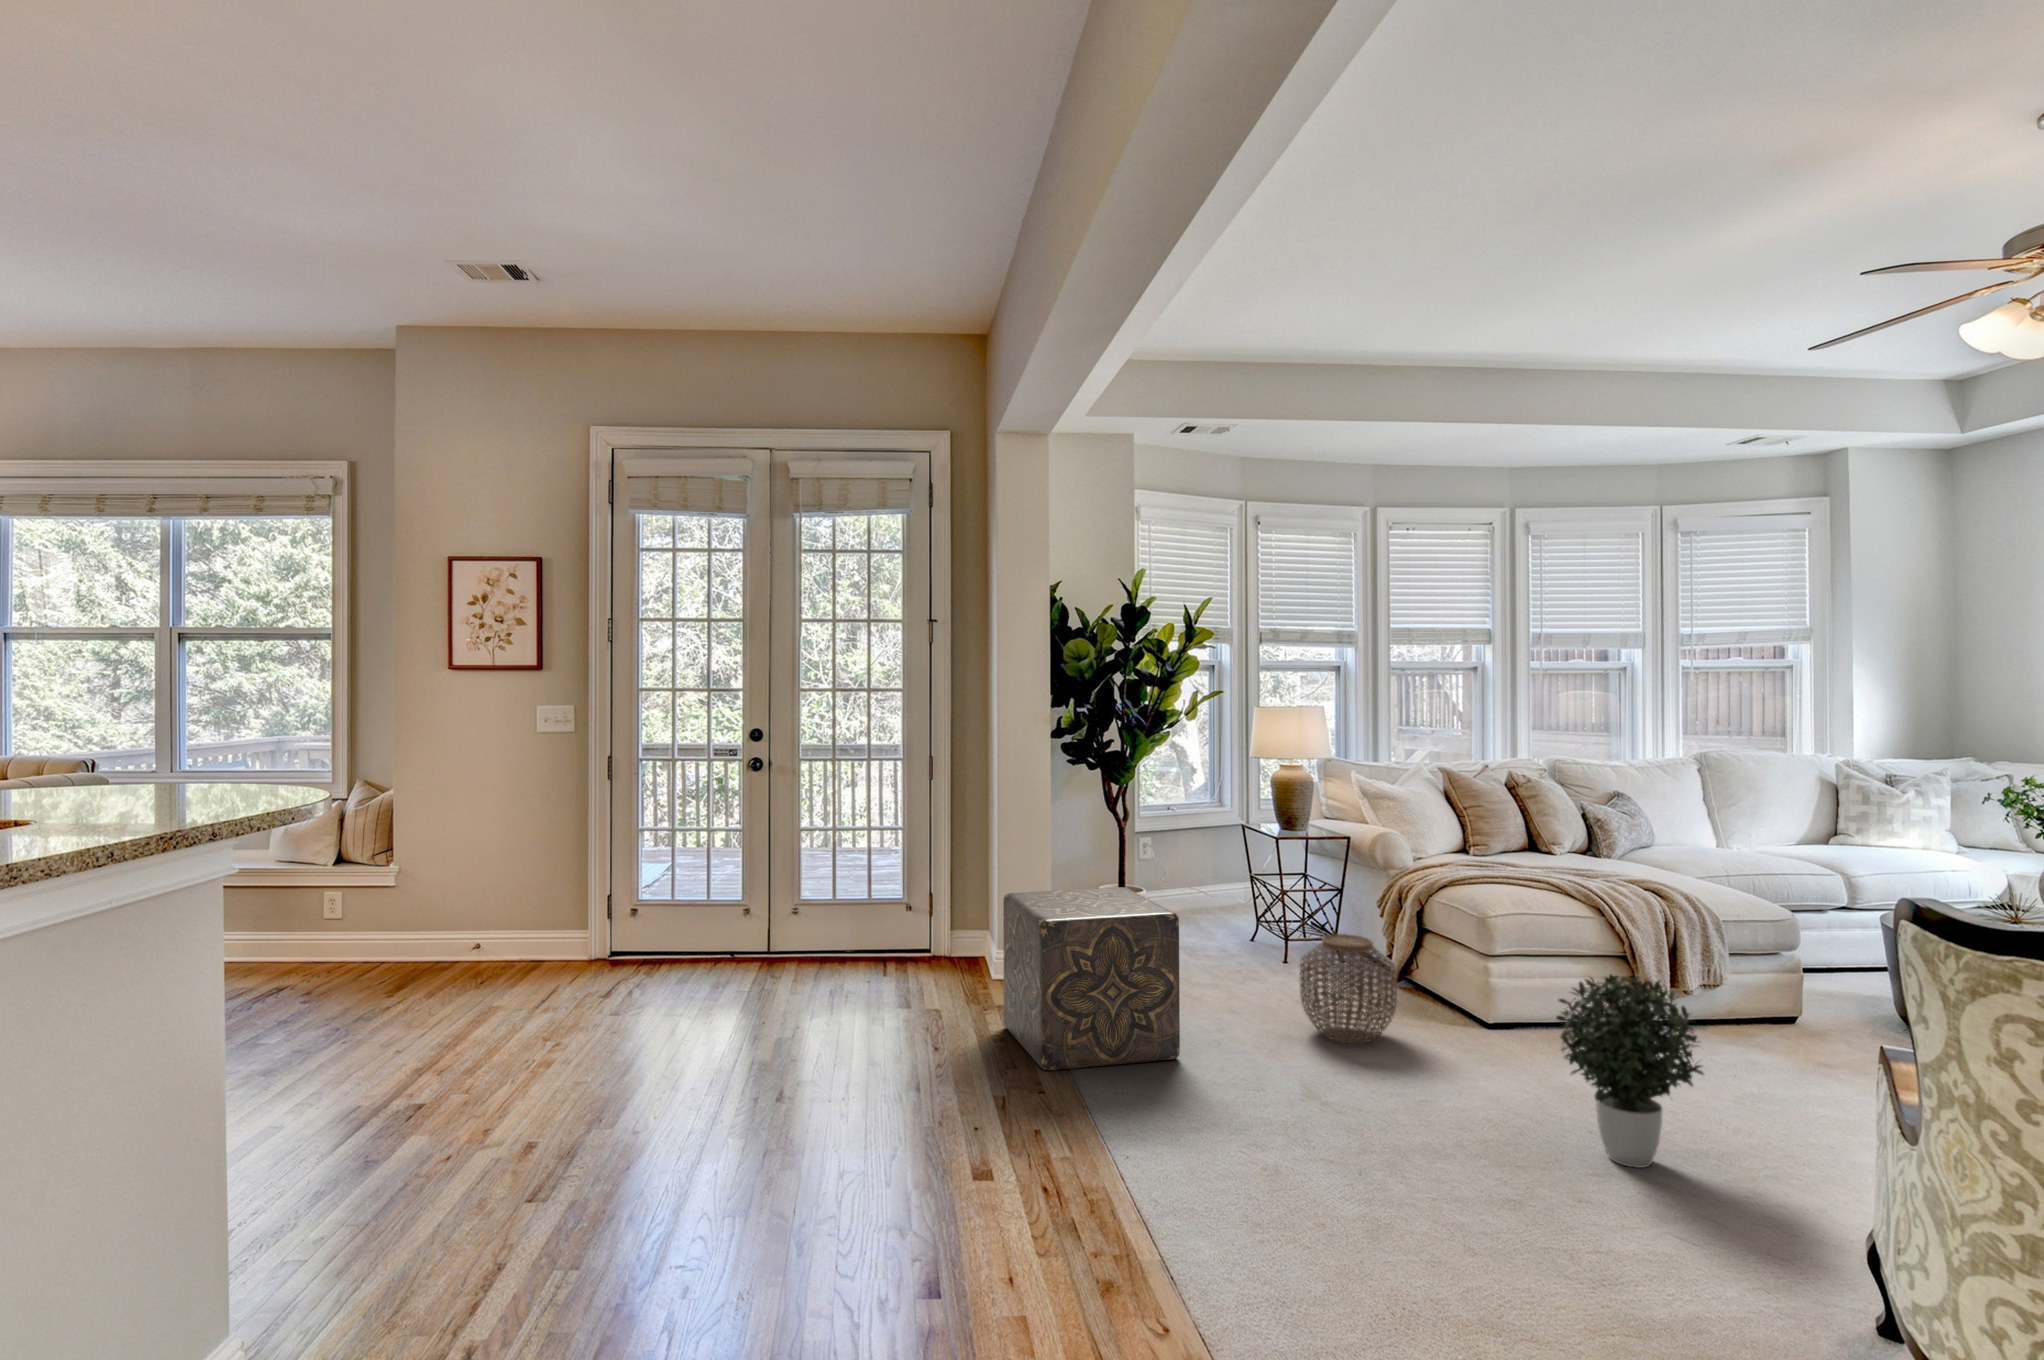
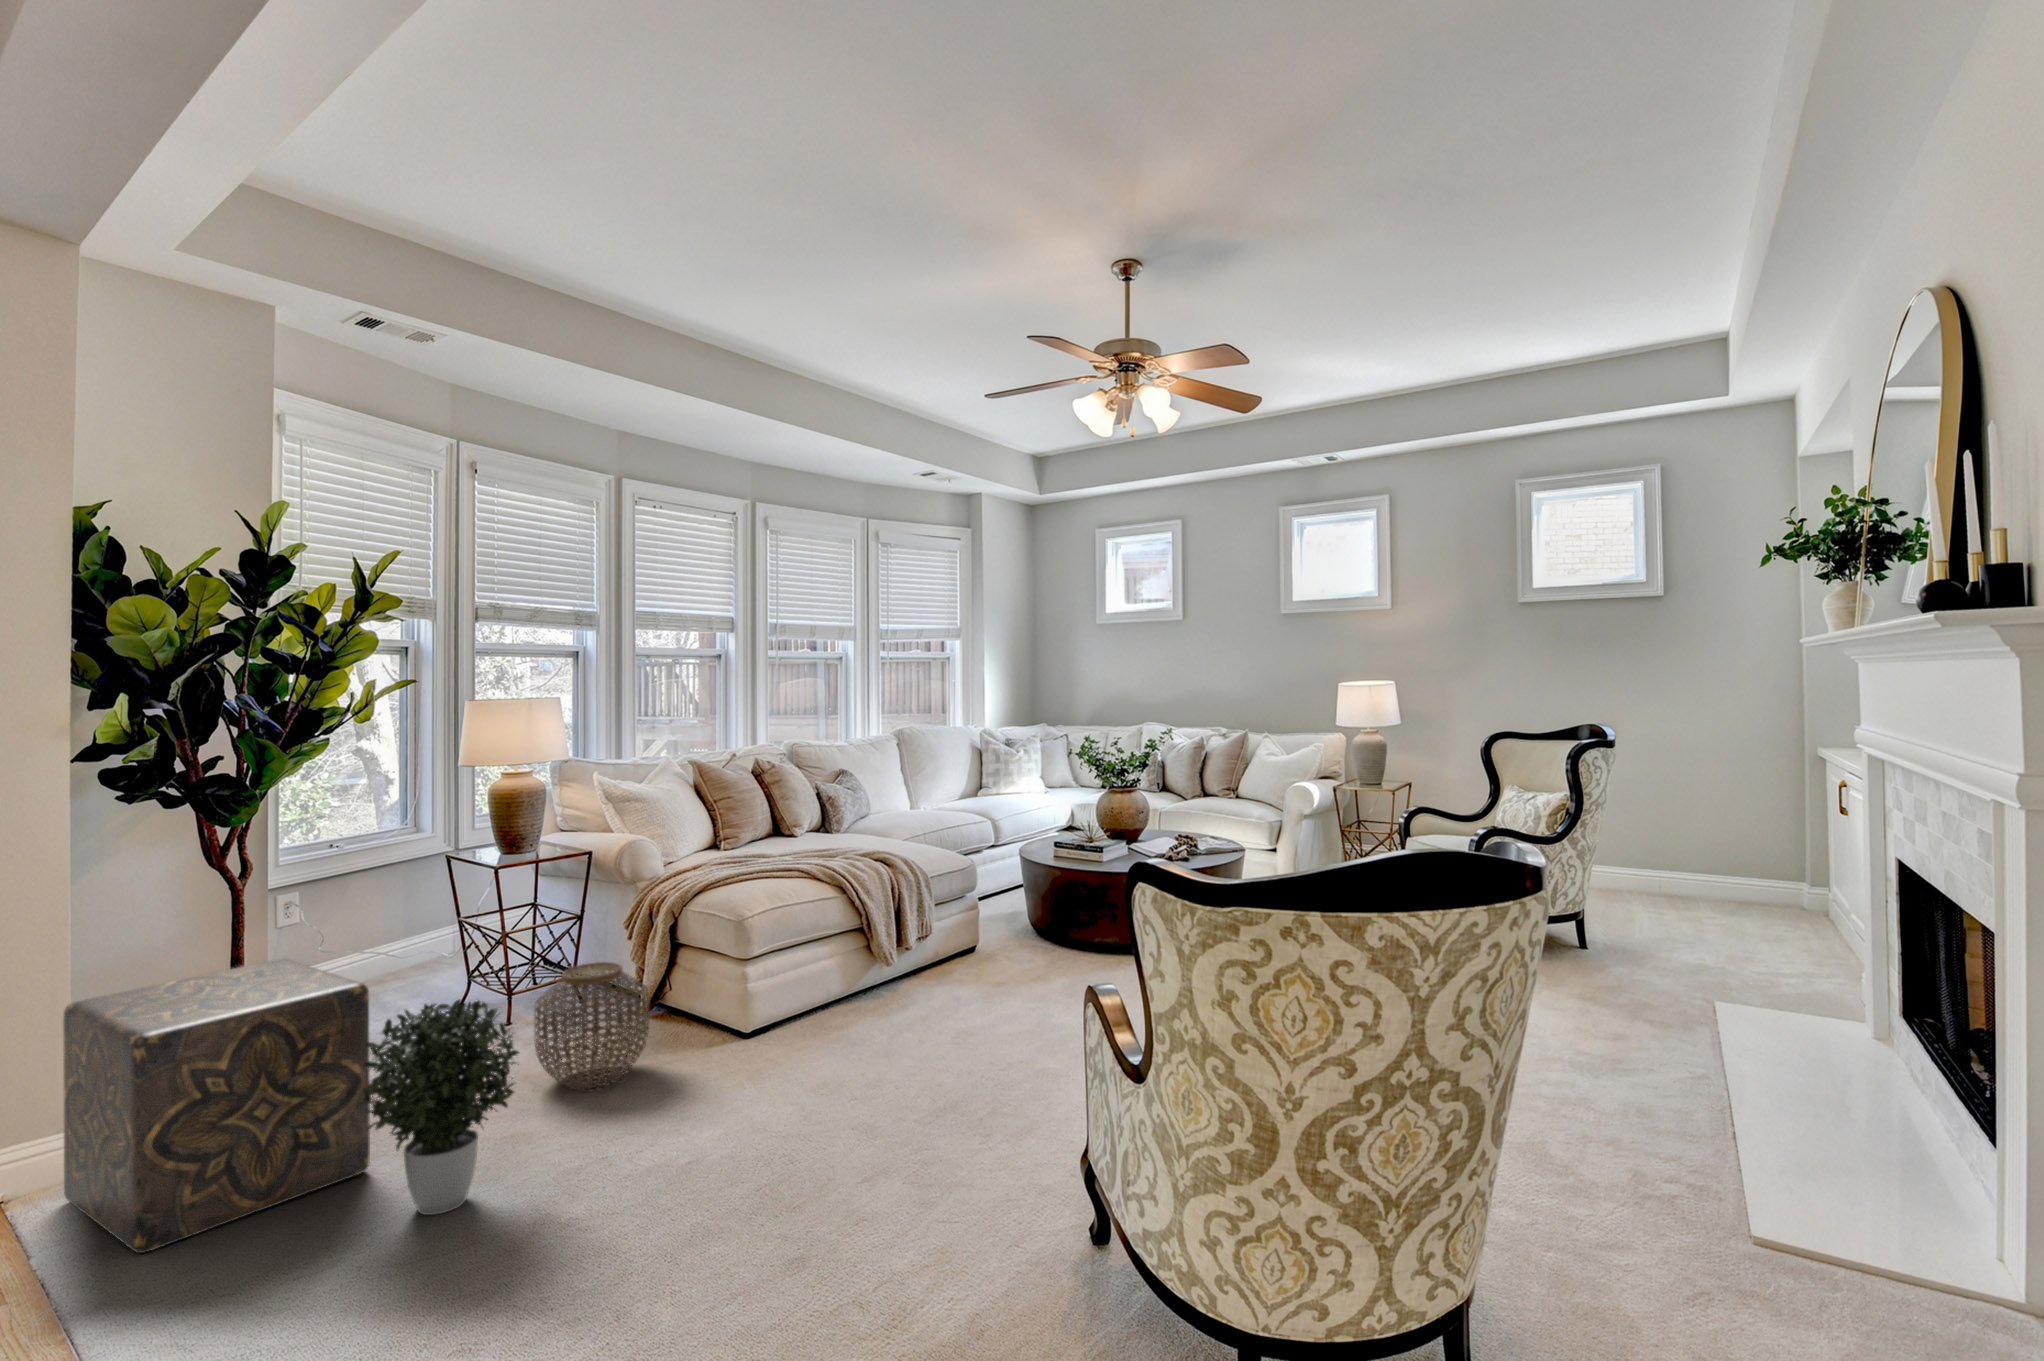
potted plant: present [1556,974,1703,1168] -> present [363,999,519,1215]

